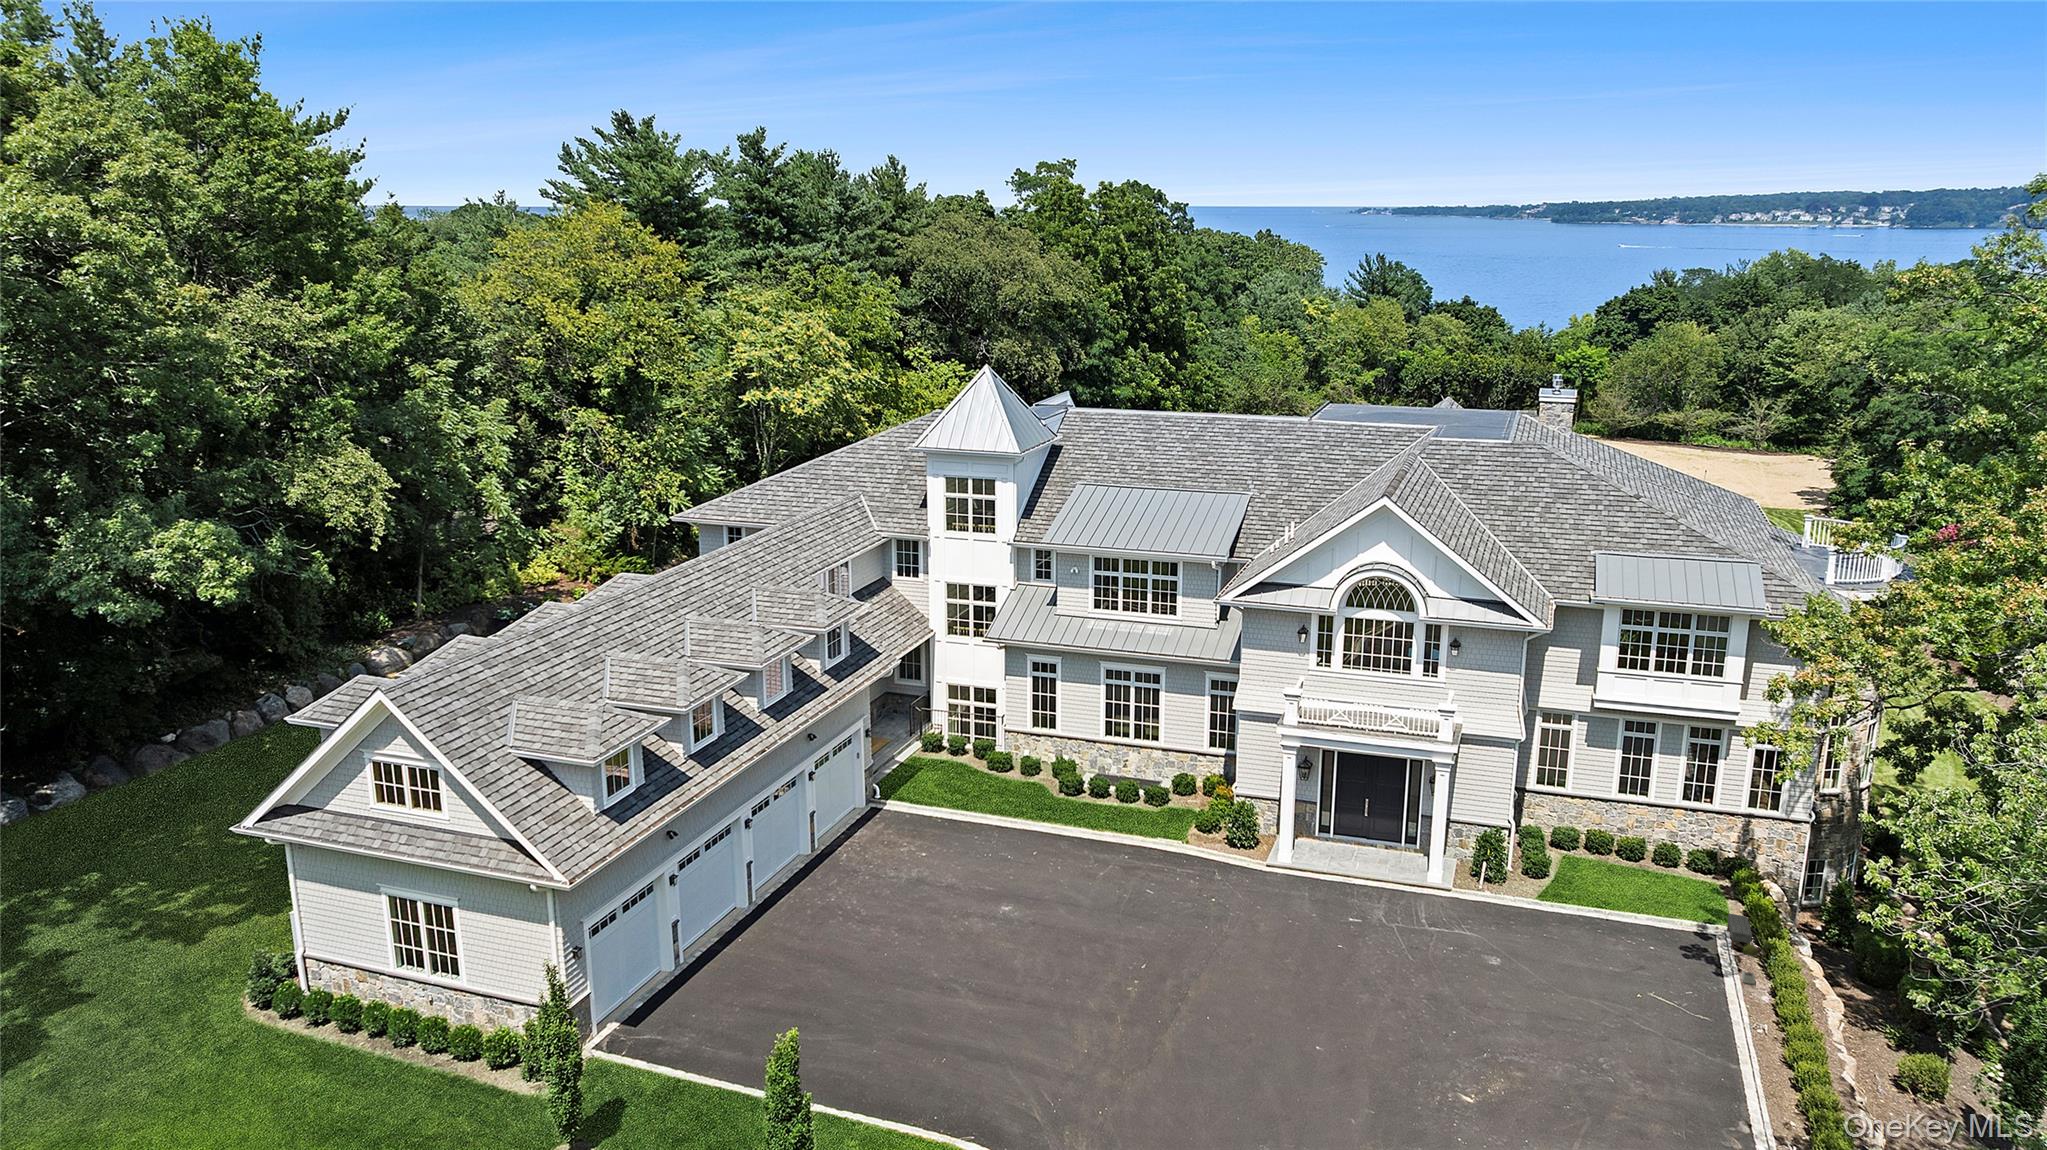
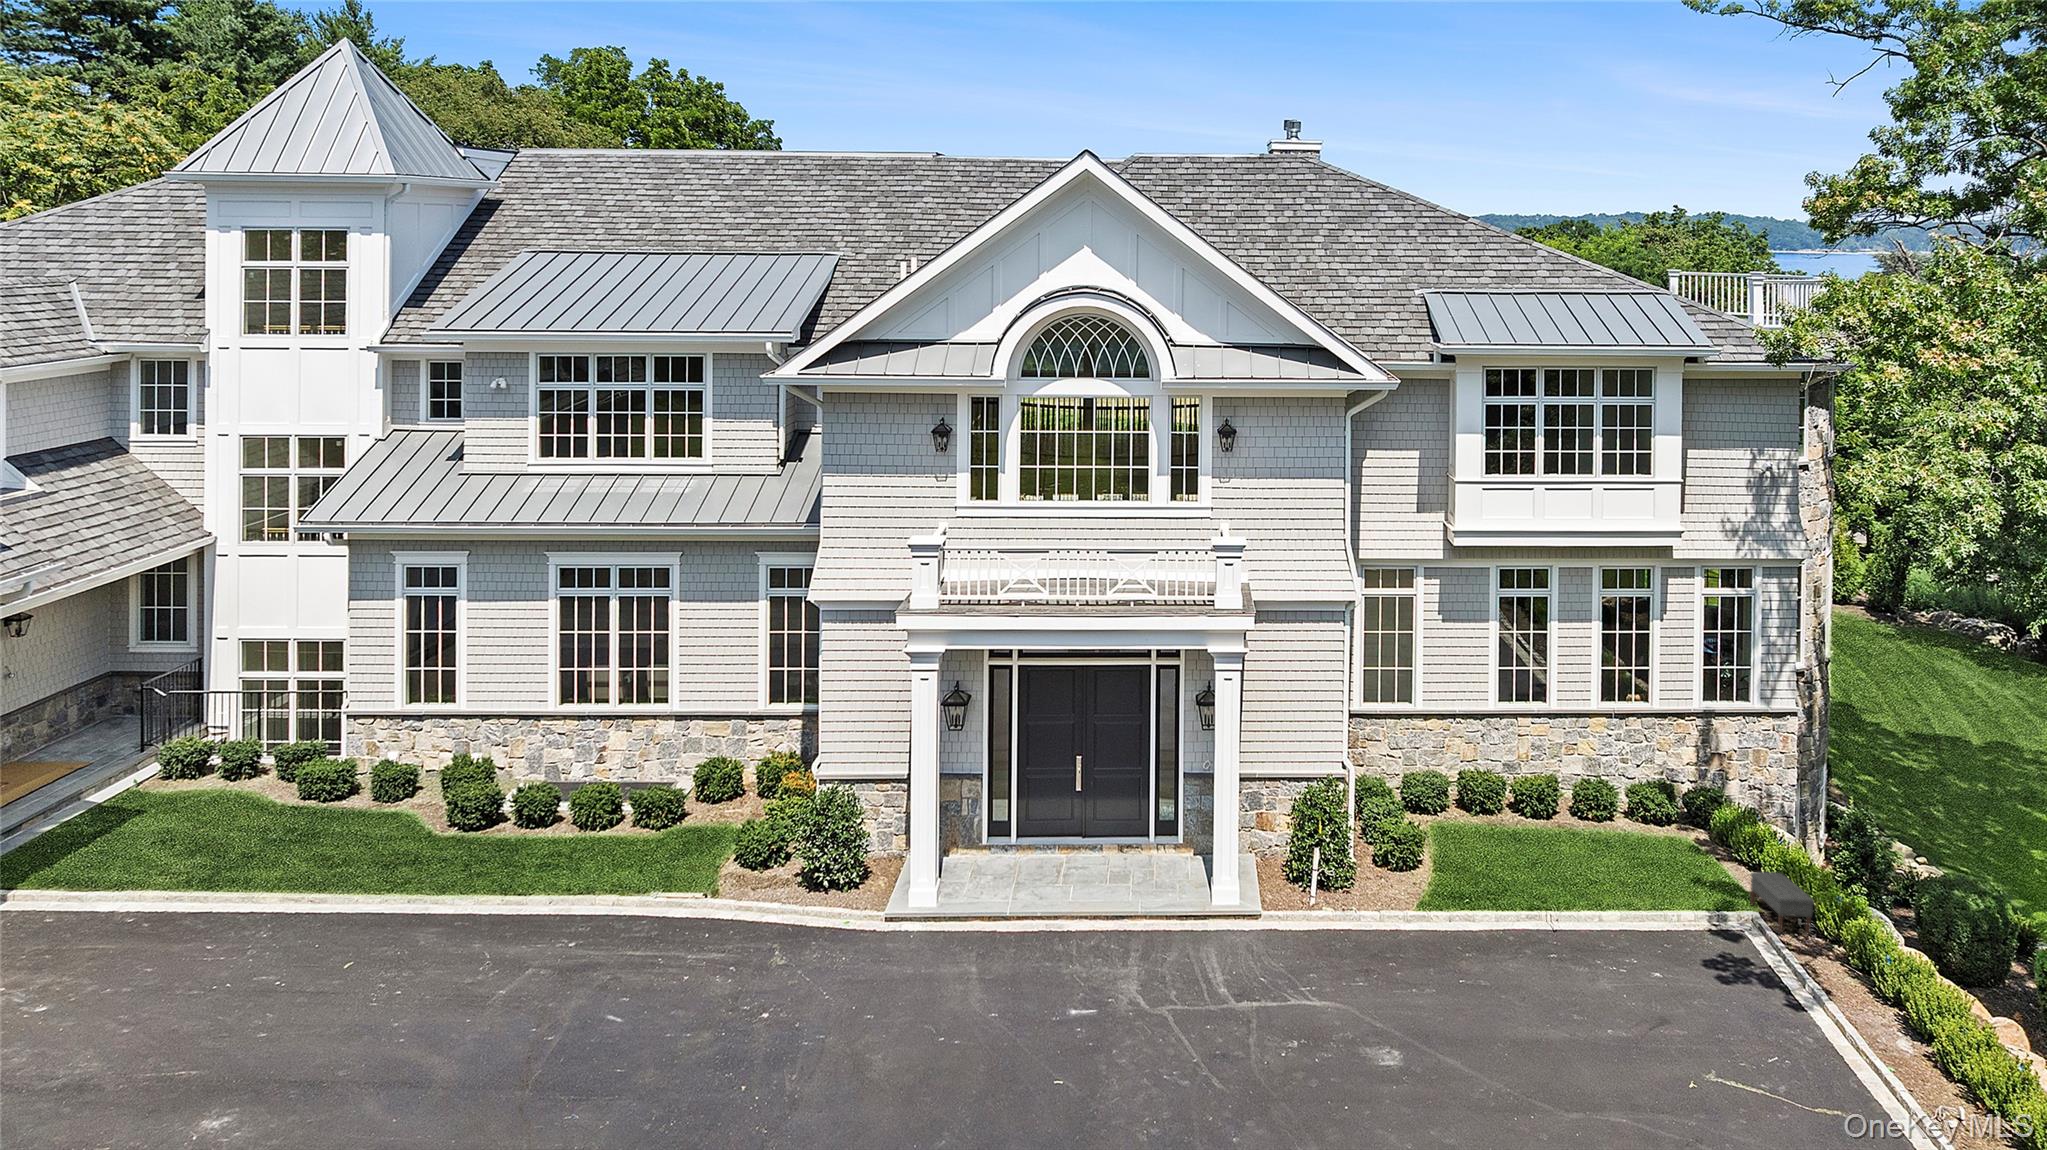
potted tree: present [1742,944,1759,984] -> none [1830,909,1865,988]

